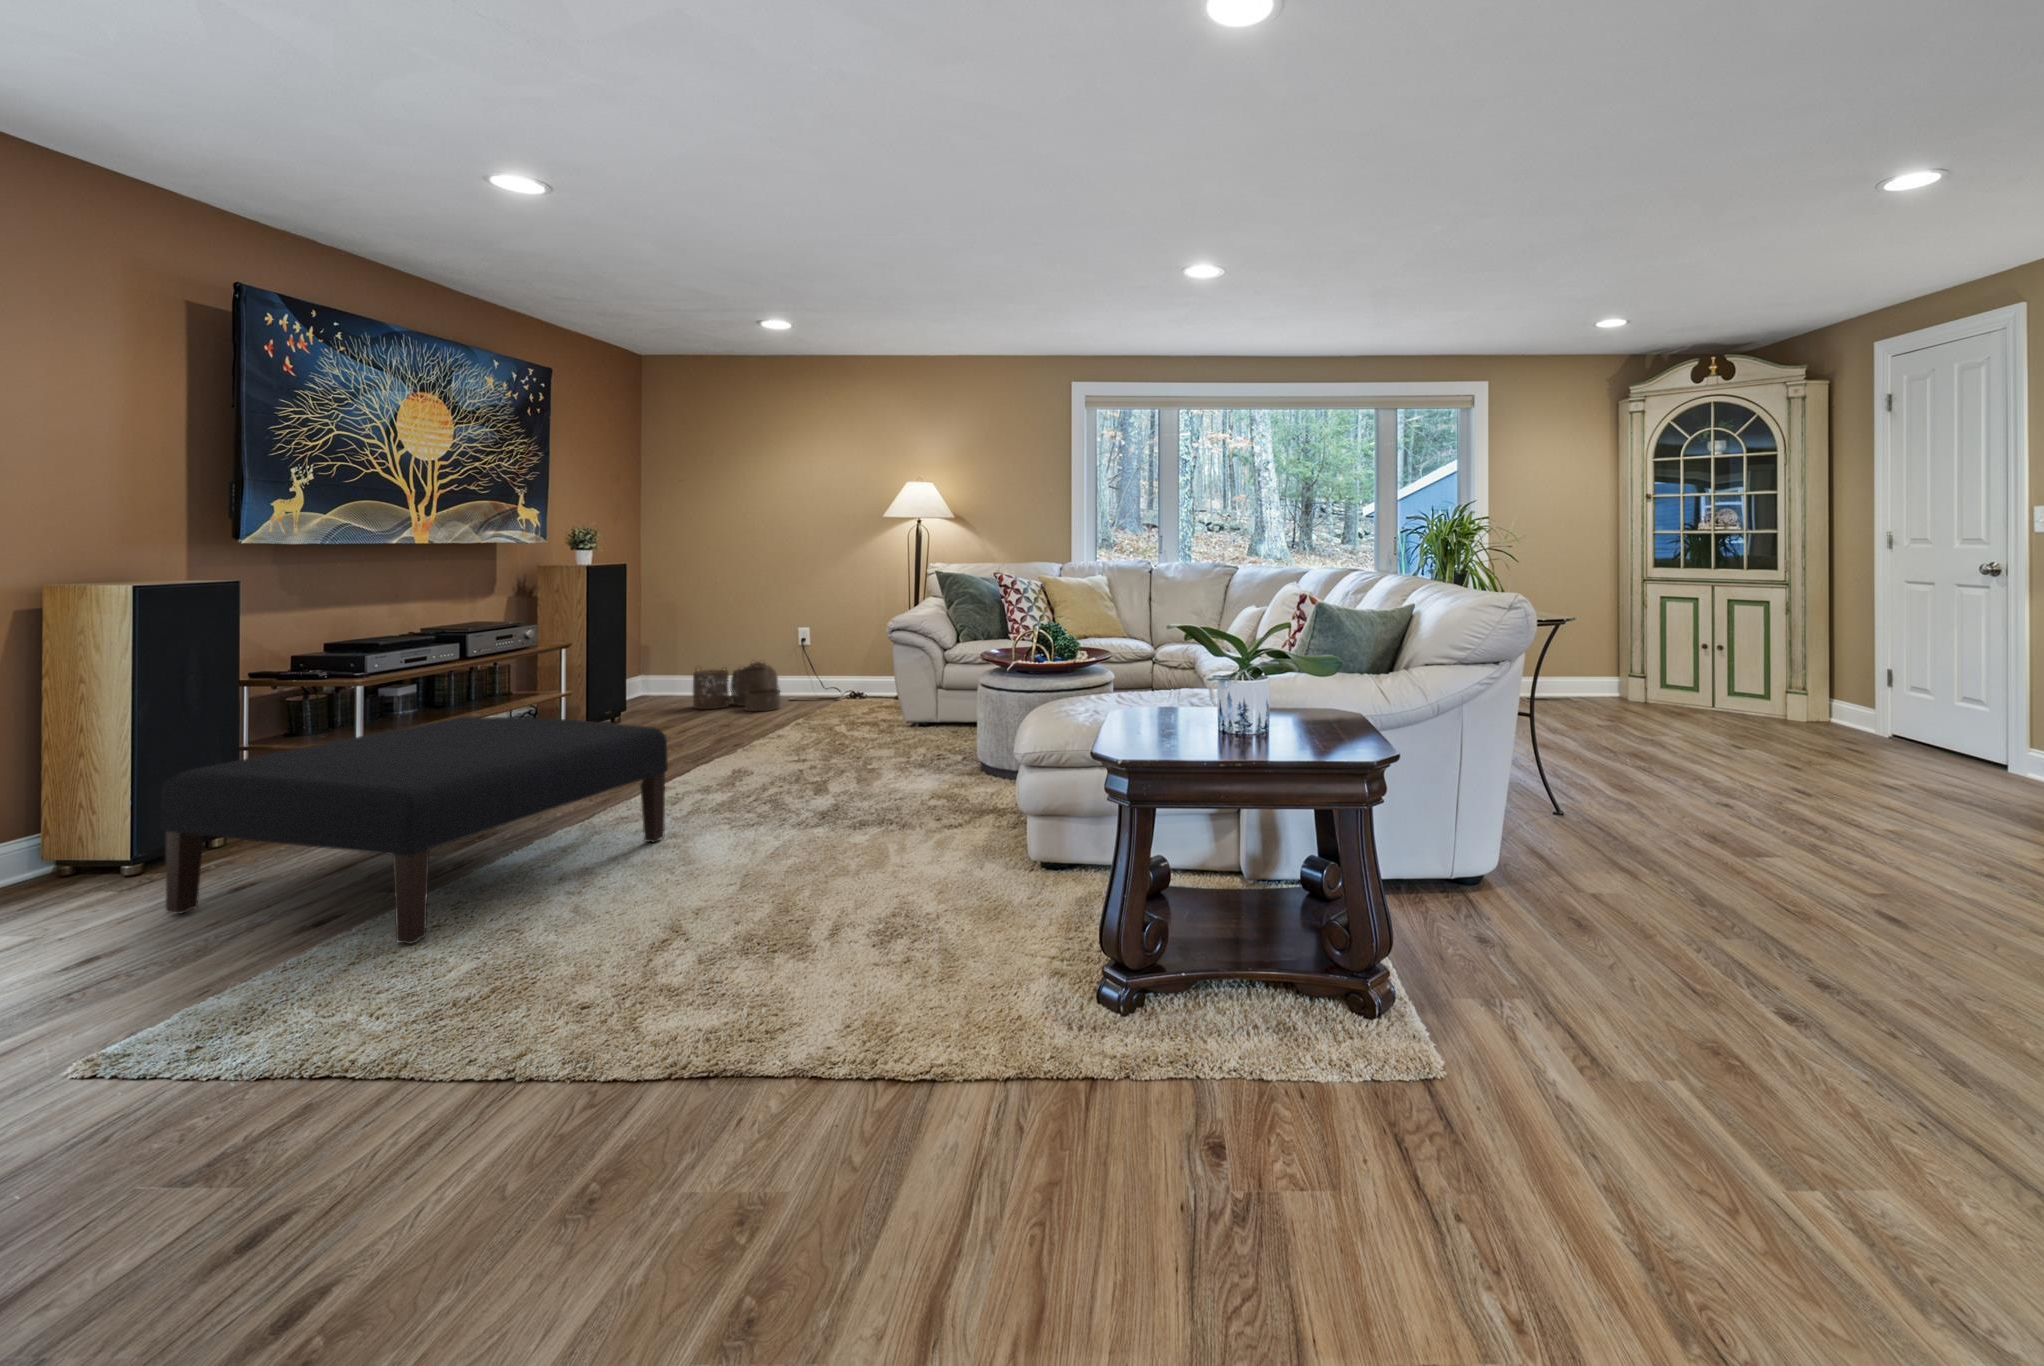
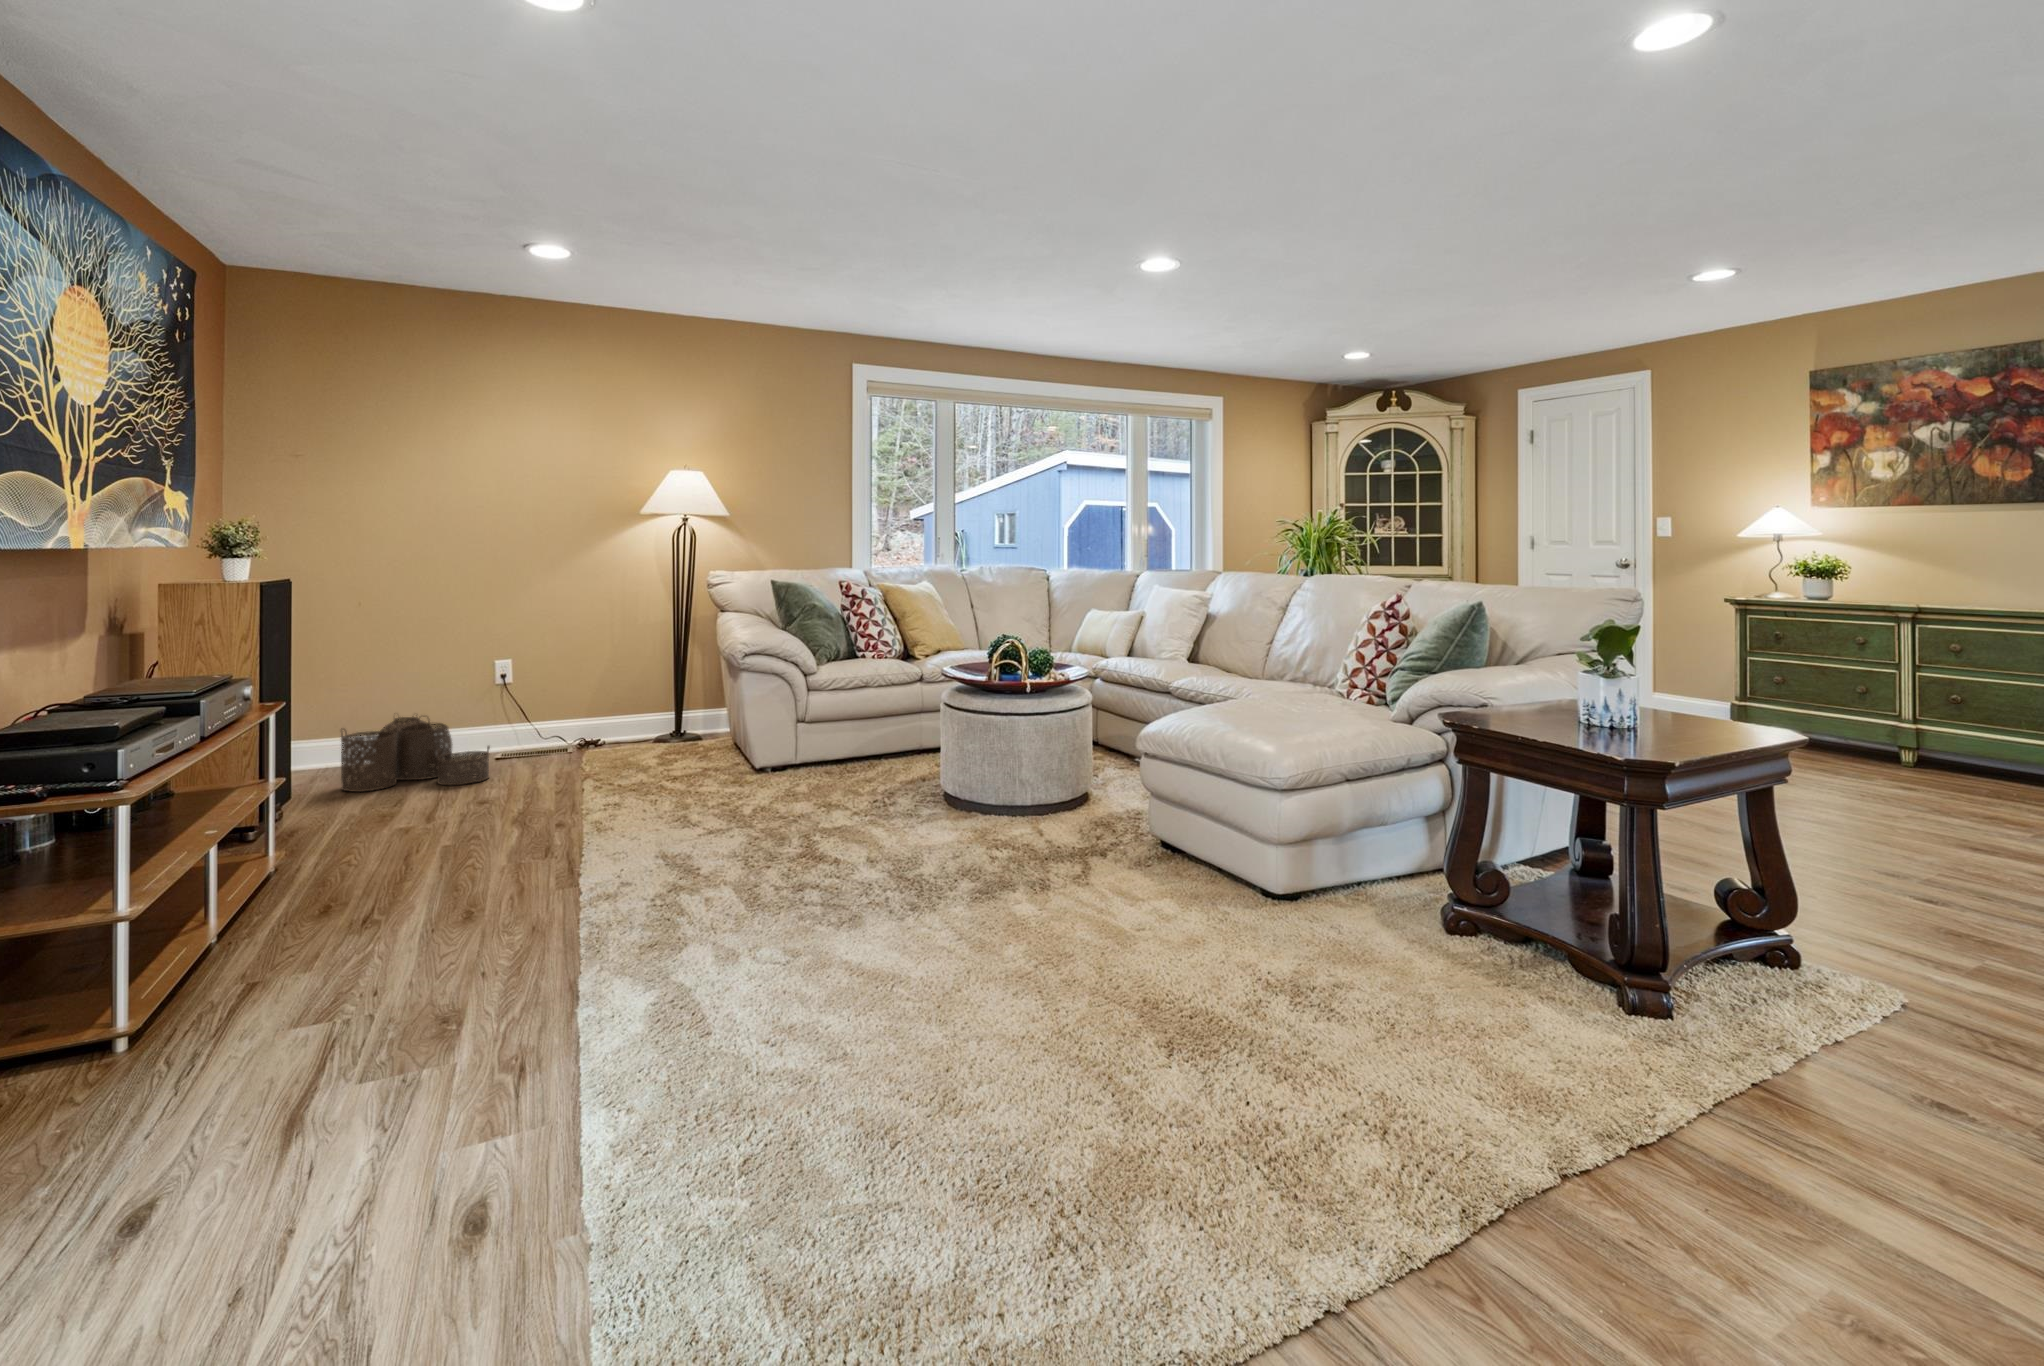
ottoman: present [161,717,668,944] -> none [235,803,852,1264]

